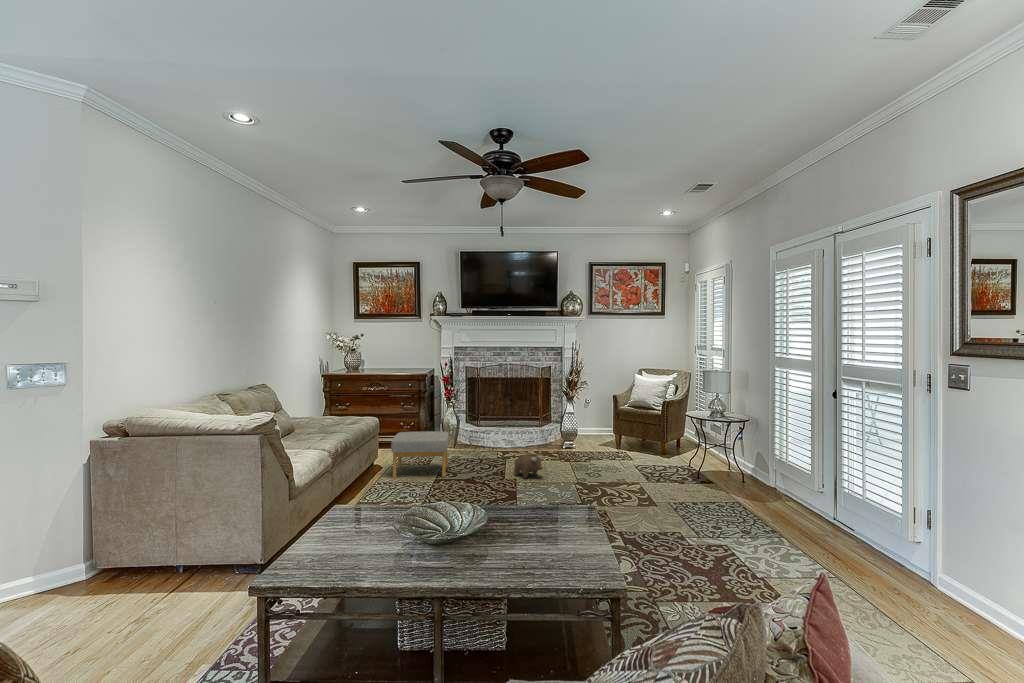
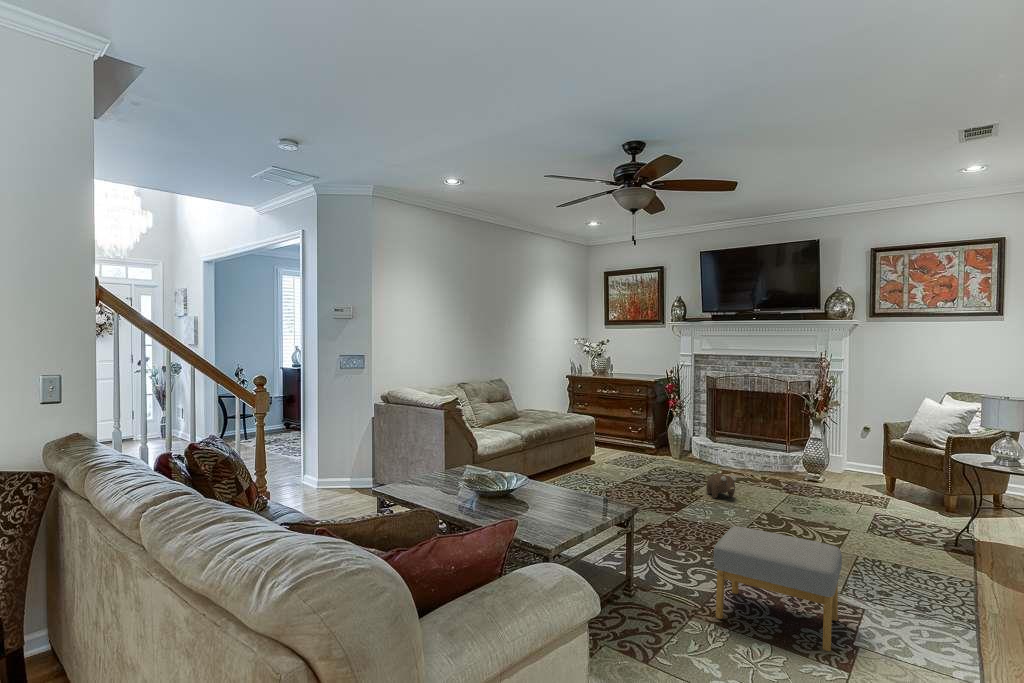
footstool: present [391,431,449,478] -> present [714,526,842,651]

